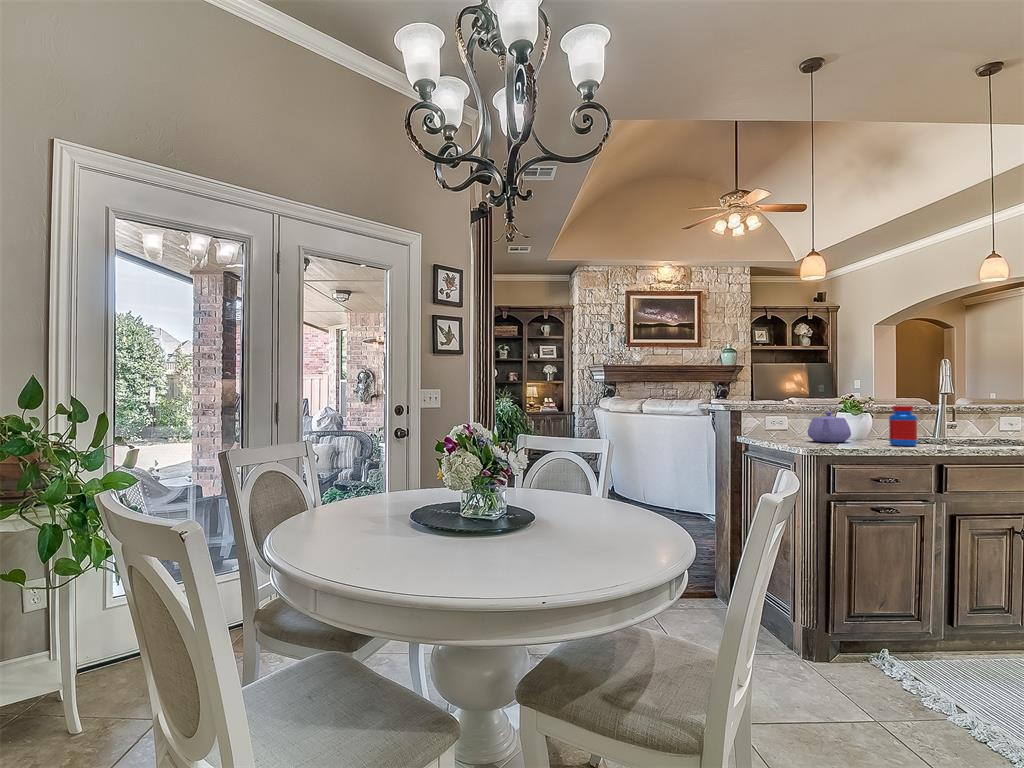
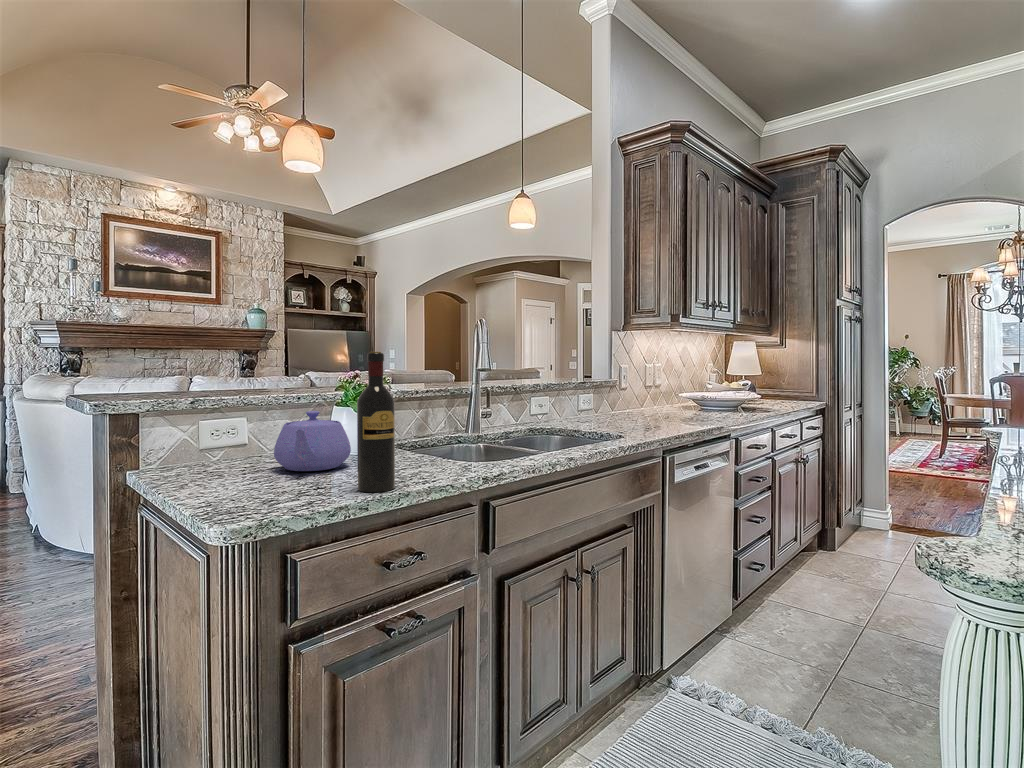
wine bottle: none [860,379,882,448] -> present [357,352,395,492]
jar: present [889,406,917,446] -> none [409,400,451,475]

